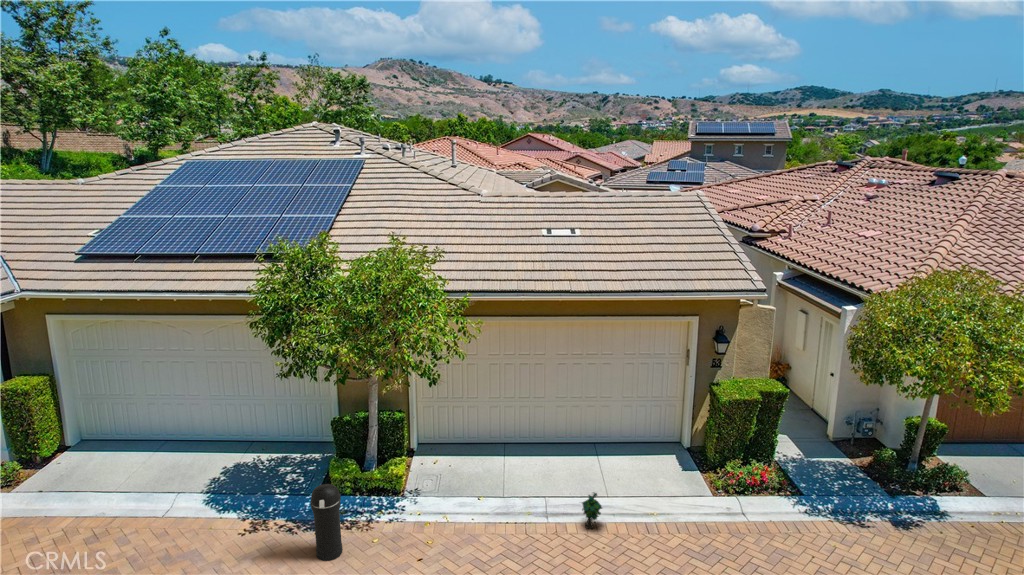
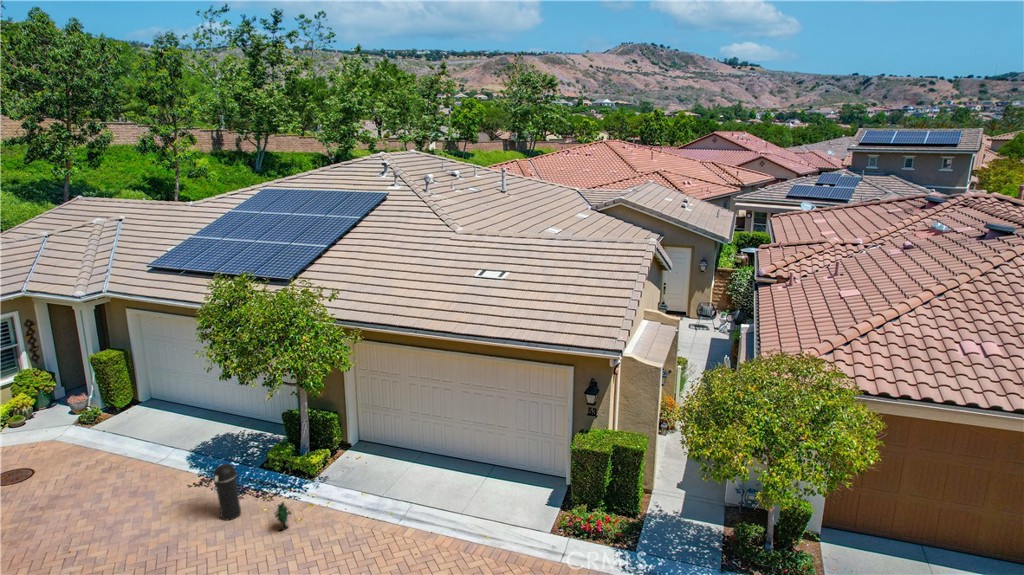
decorative plant: present [582,493,602,529] -> present [275,502,291,530]

